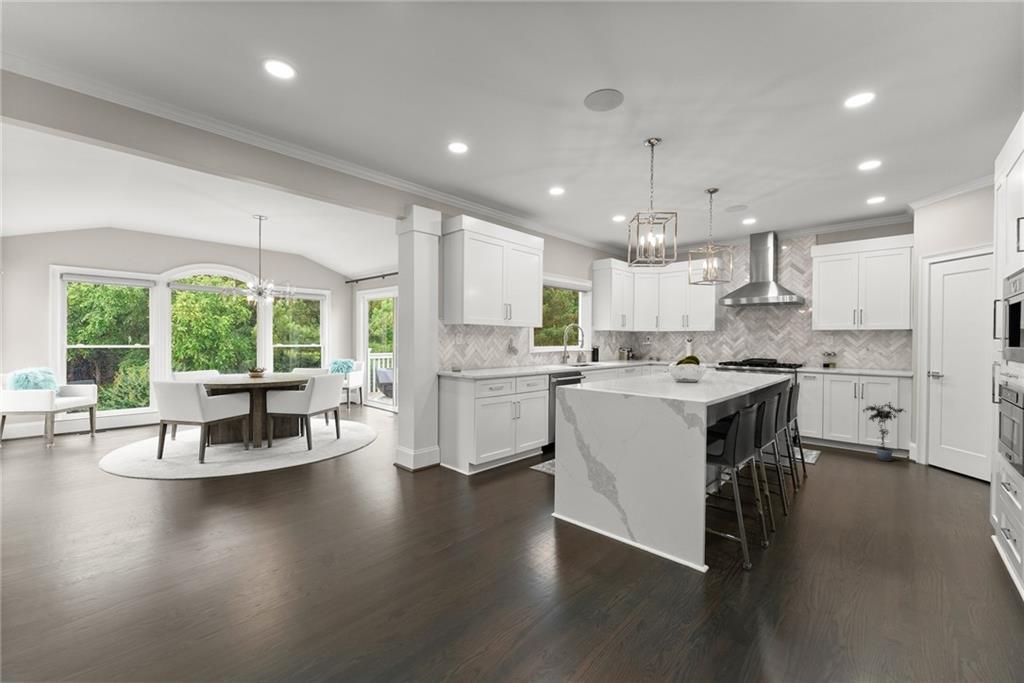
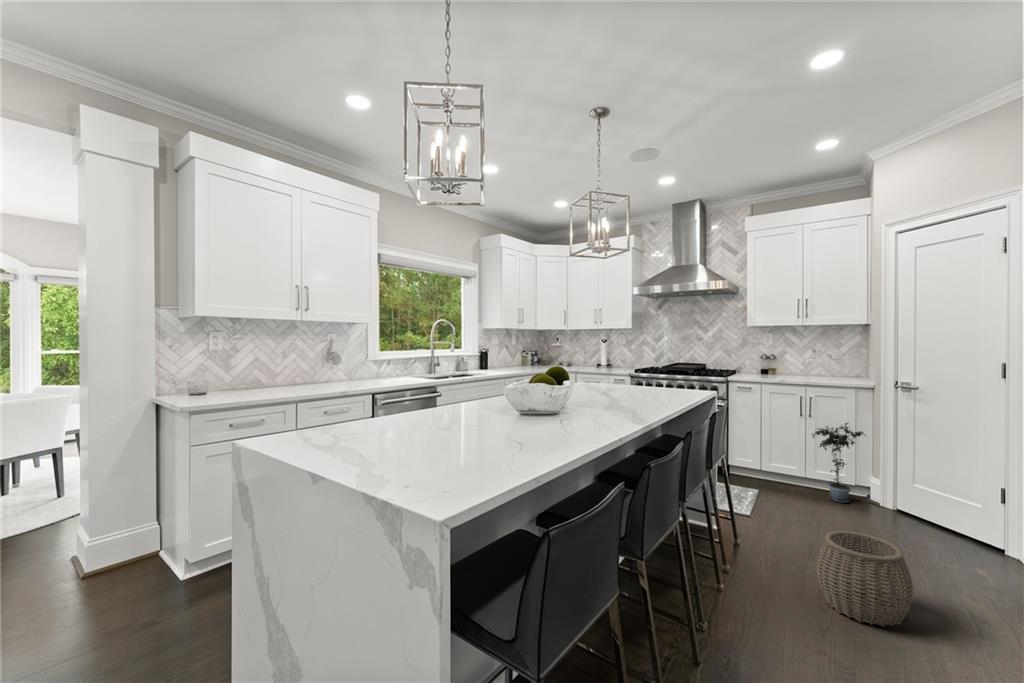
woven basket: none [858,461,921,513] -> present [816,531,914,626]

